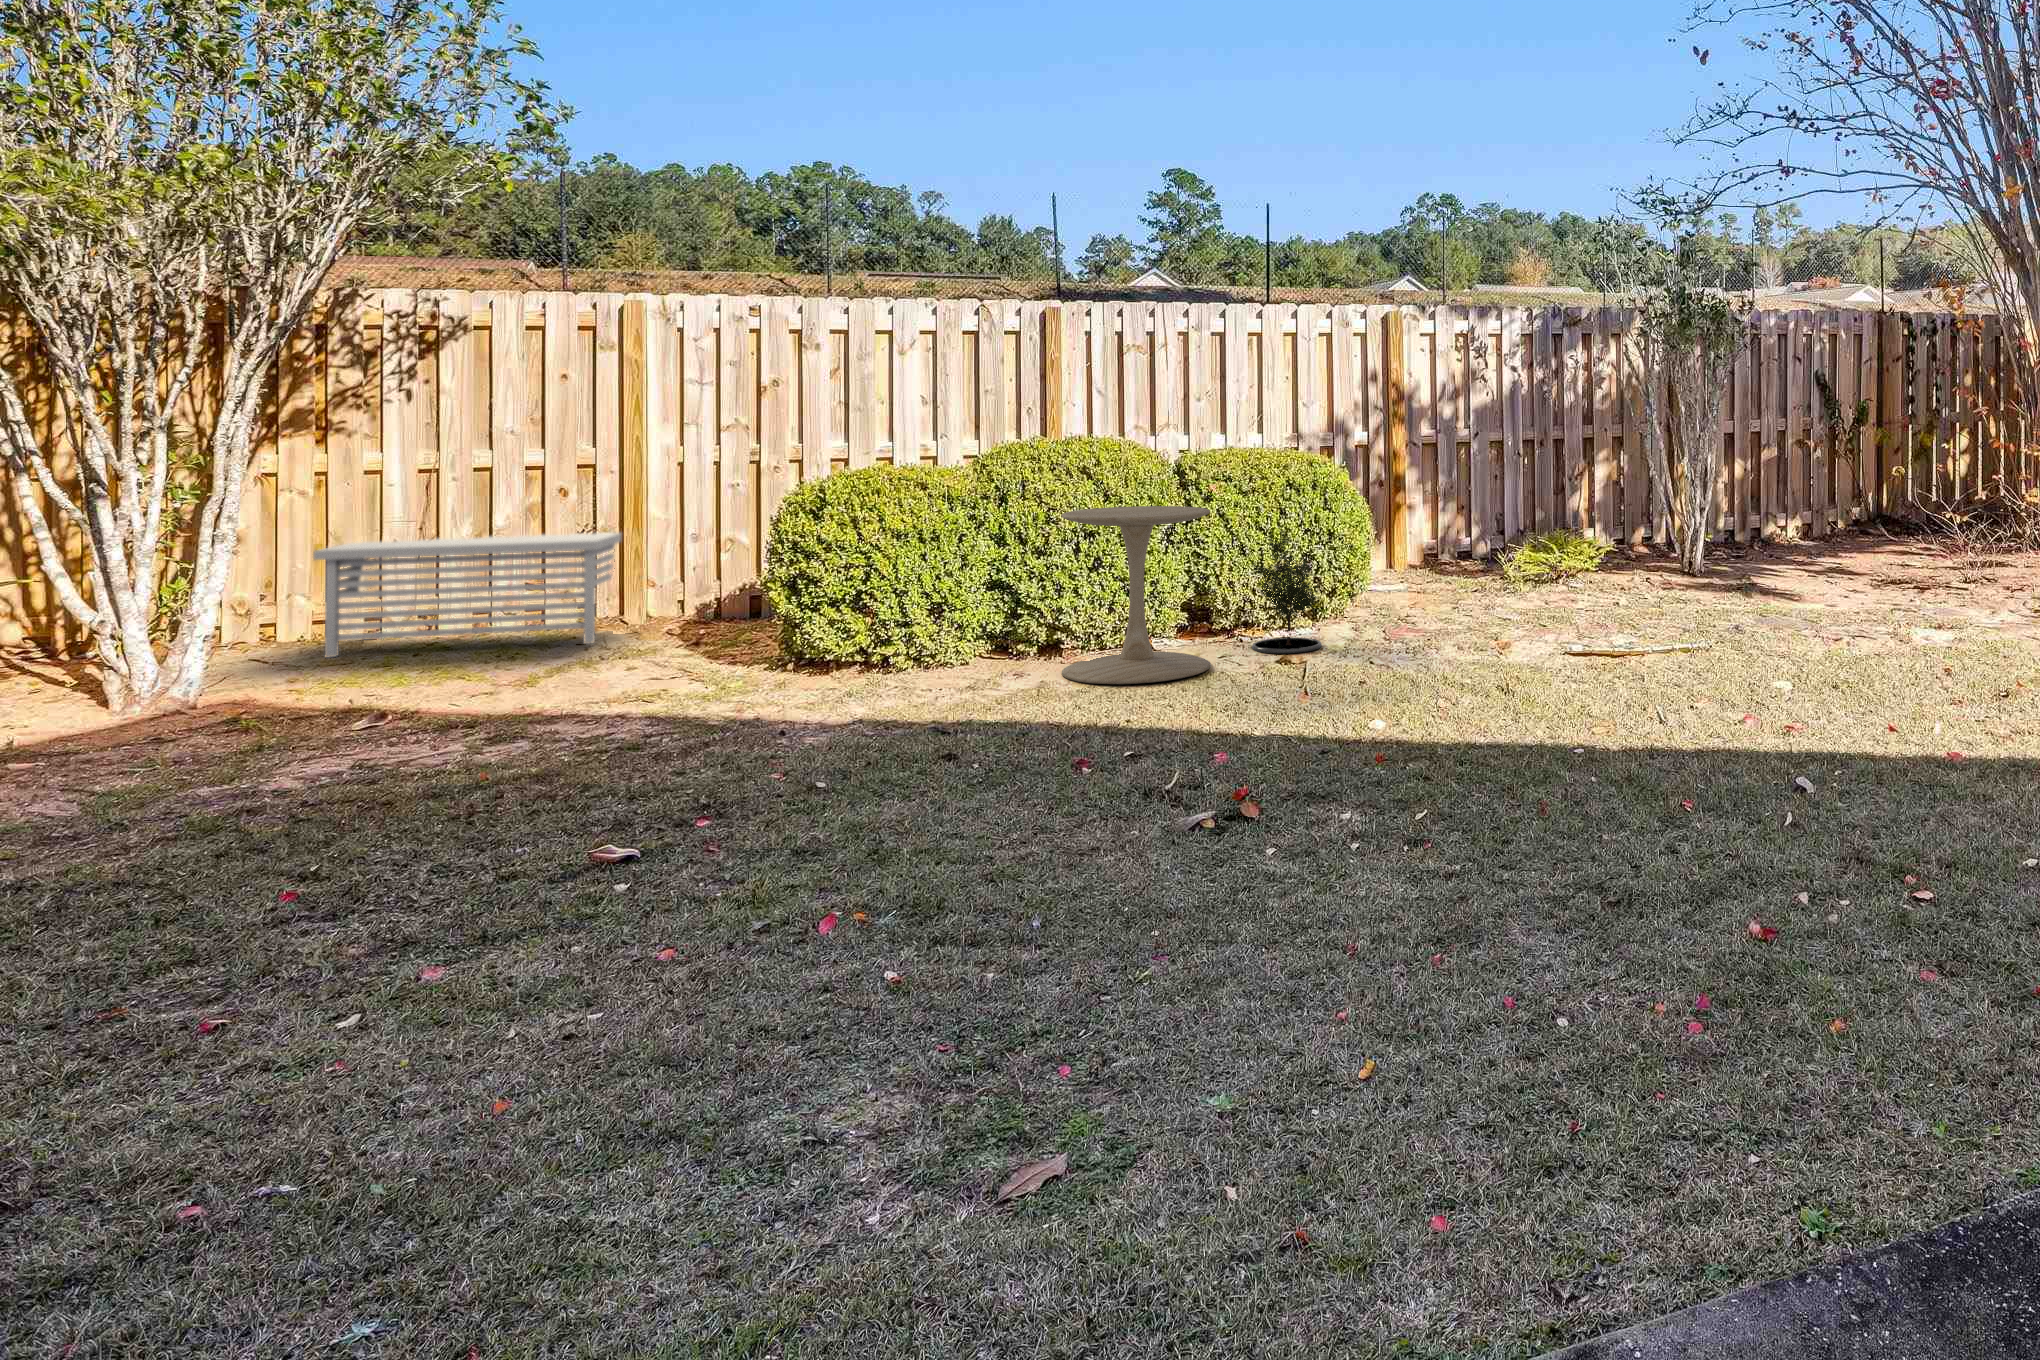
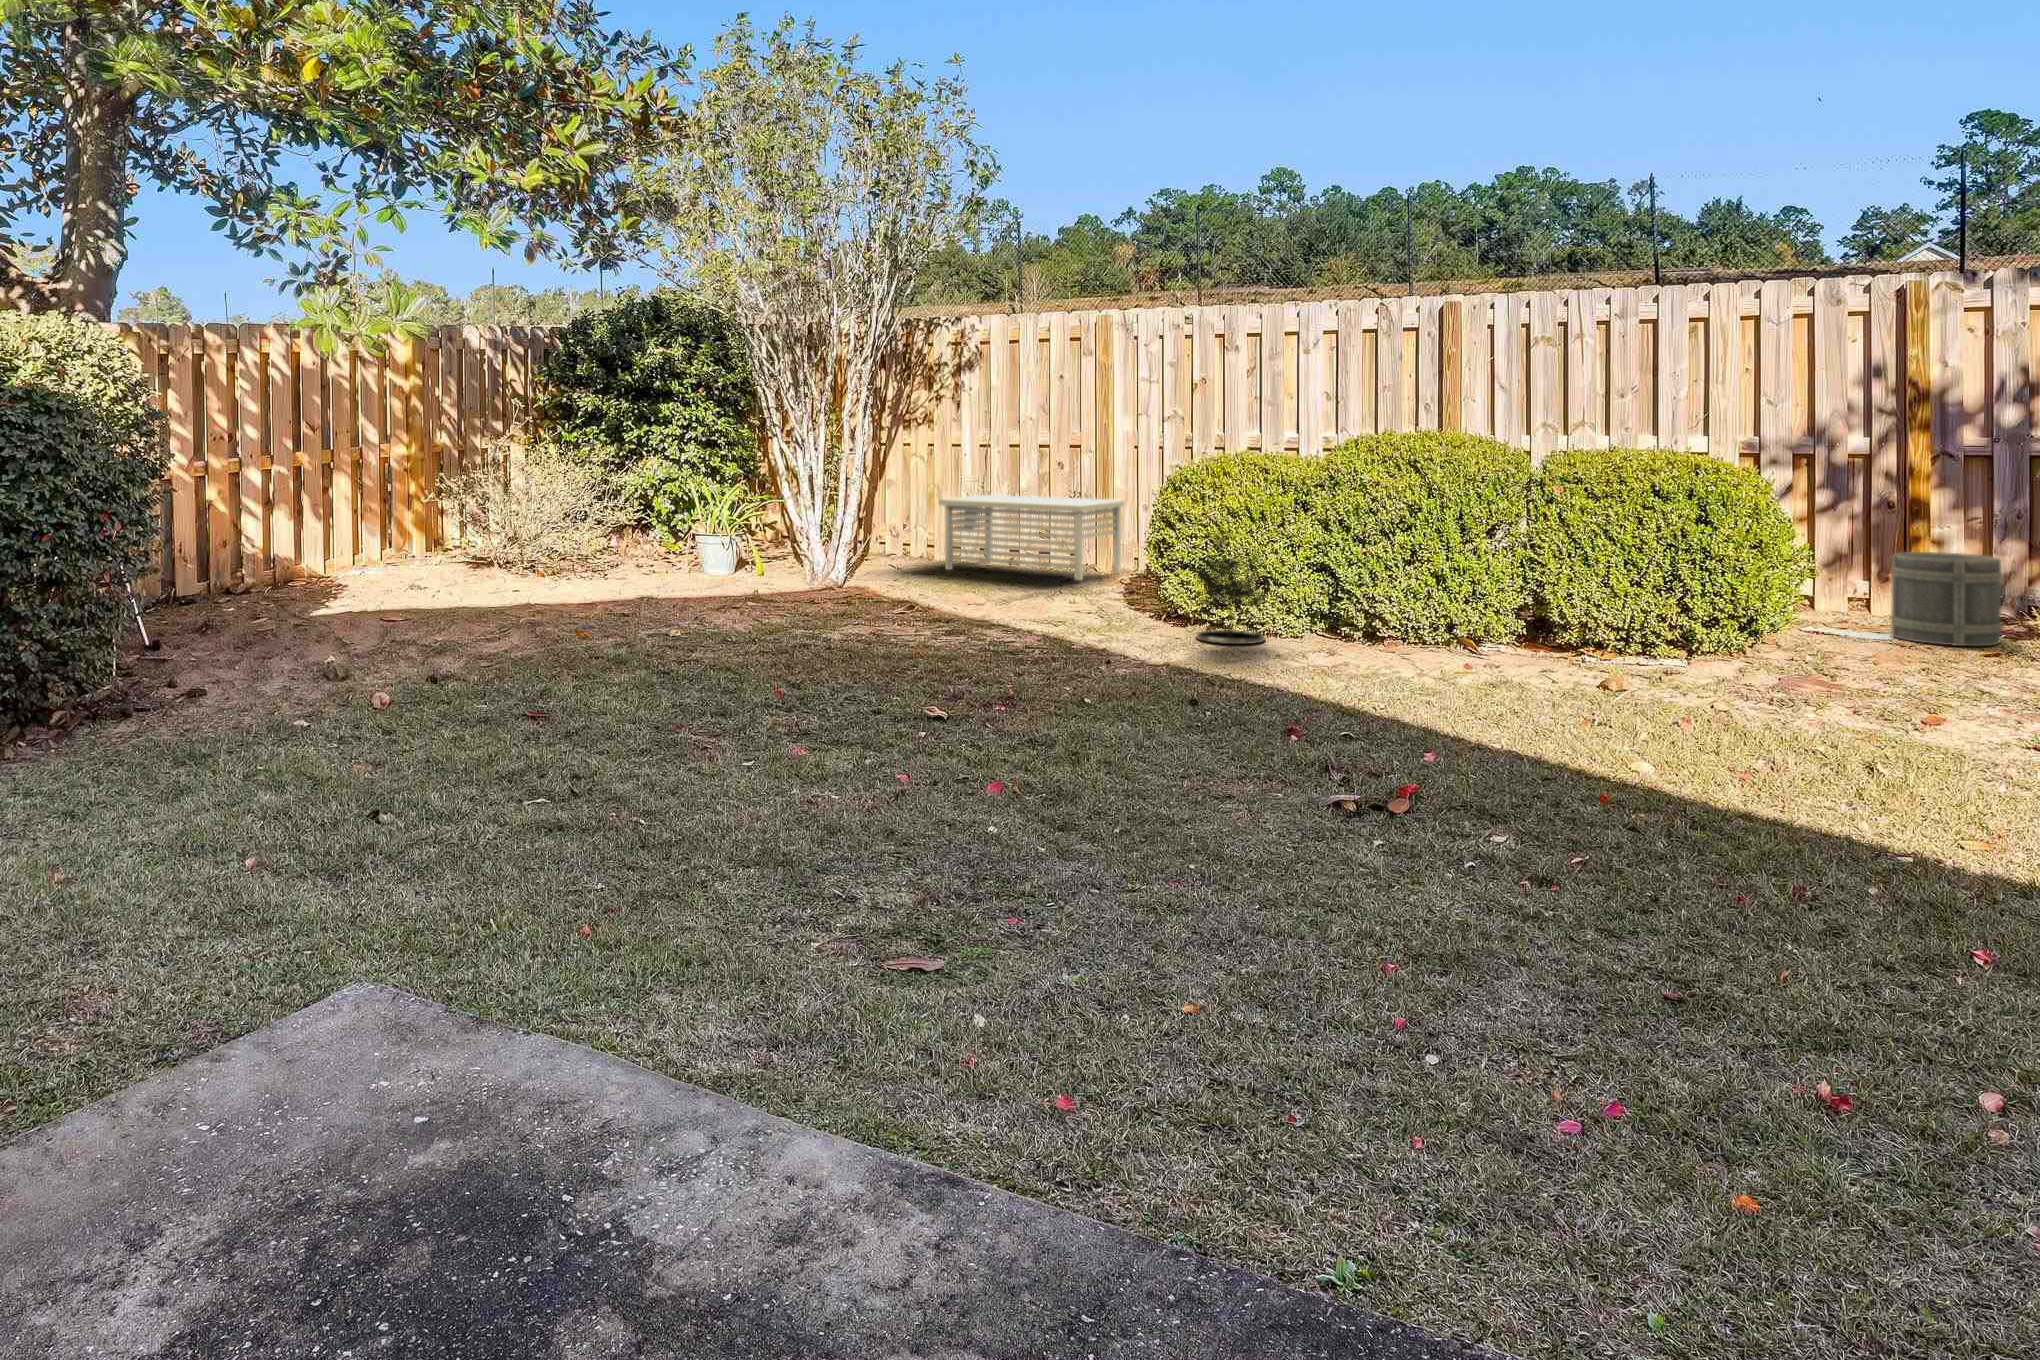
pedestal table: present [1061,506,1211,684] -> none [1338,503,1491,673]
bucket: none [1387,520,1454,592] -> present [1891,552,2002,646]
potted tree: present [1251,526,1322,653] -> present [1196,525,1267,644]

